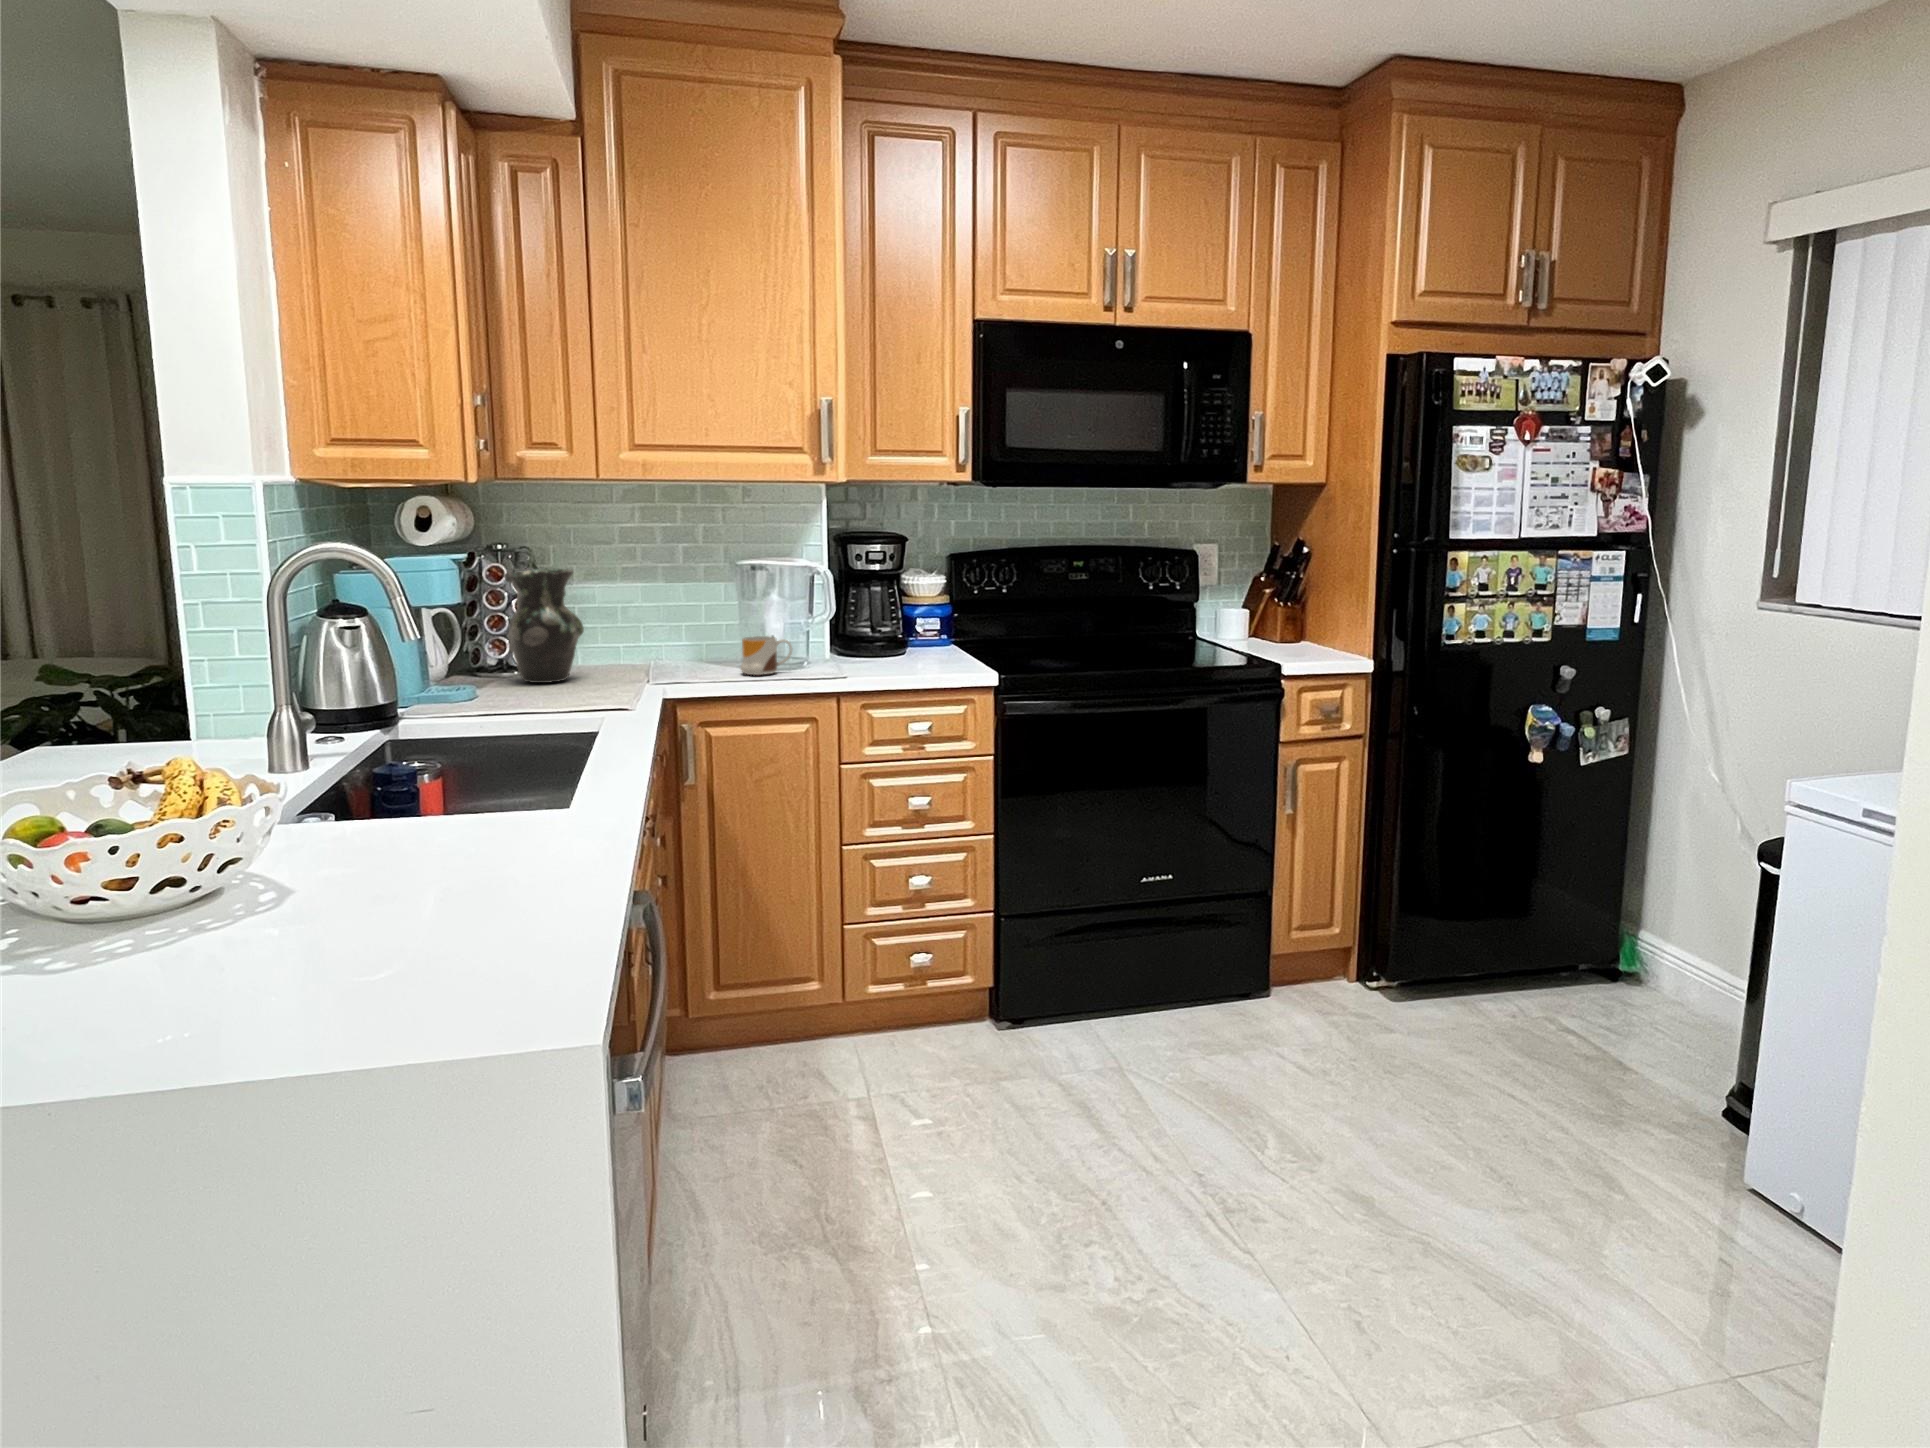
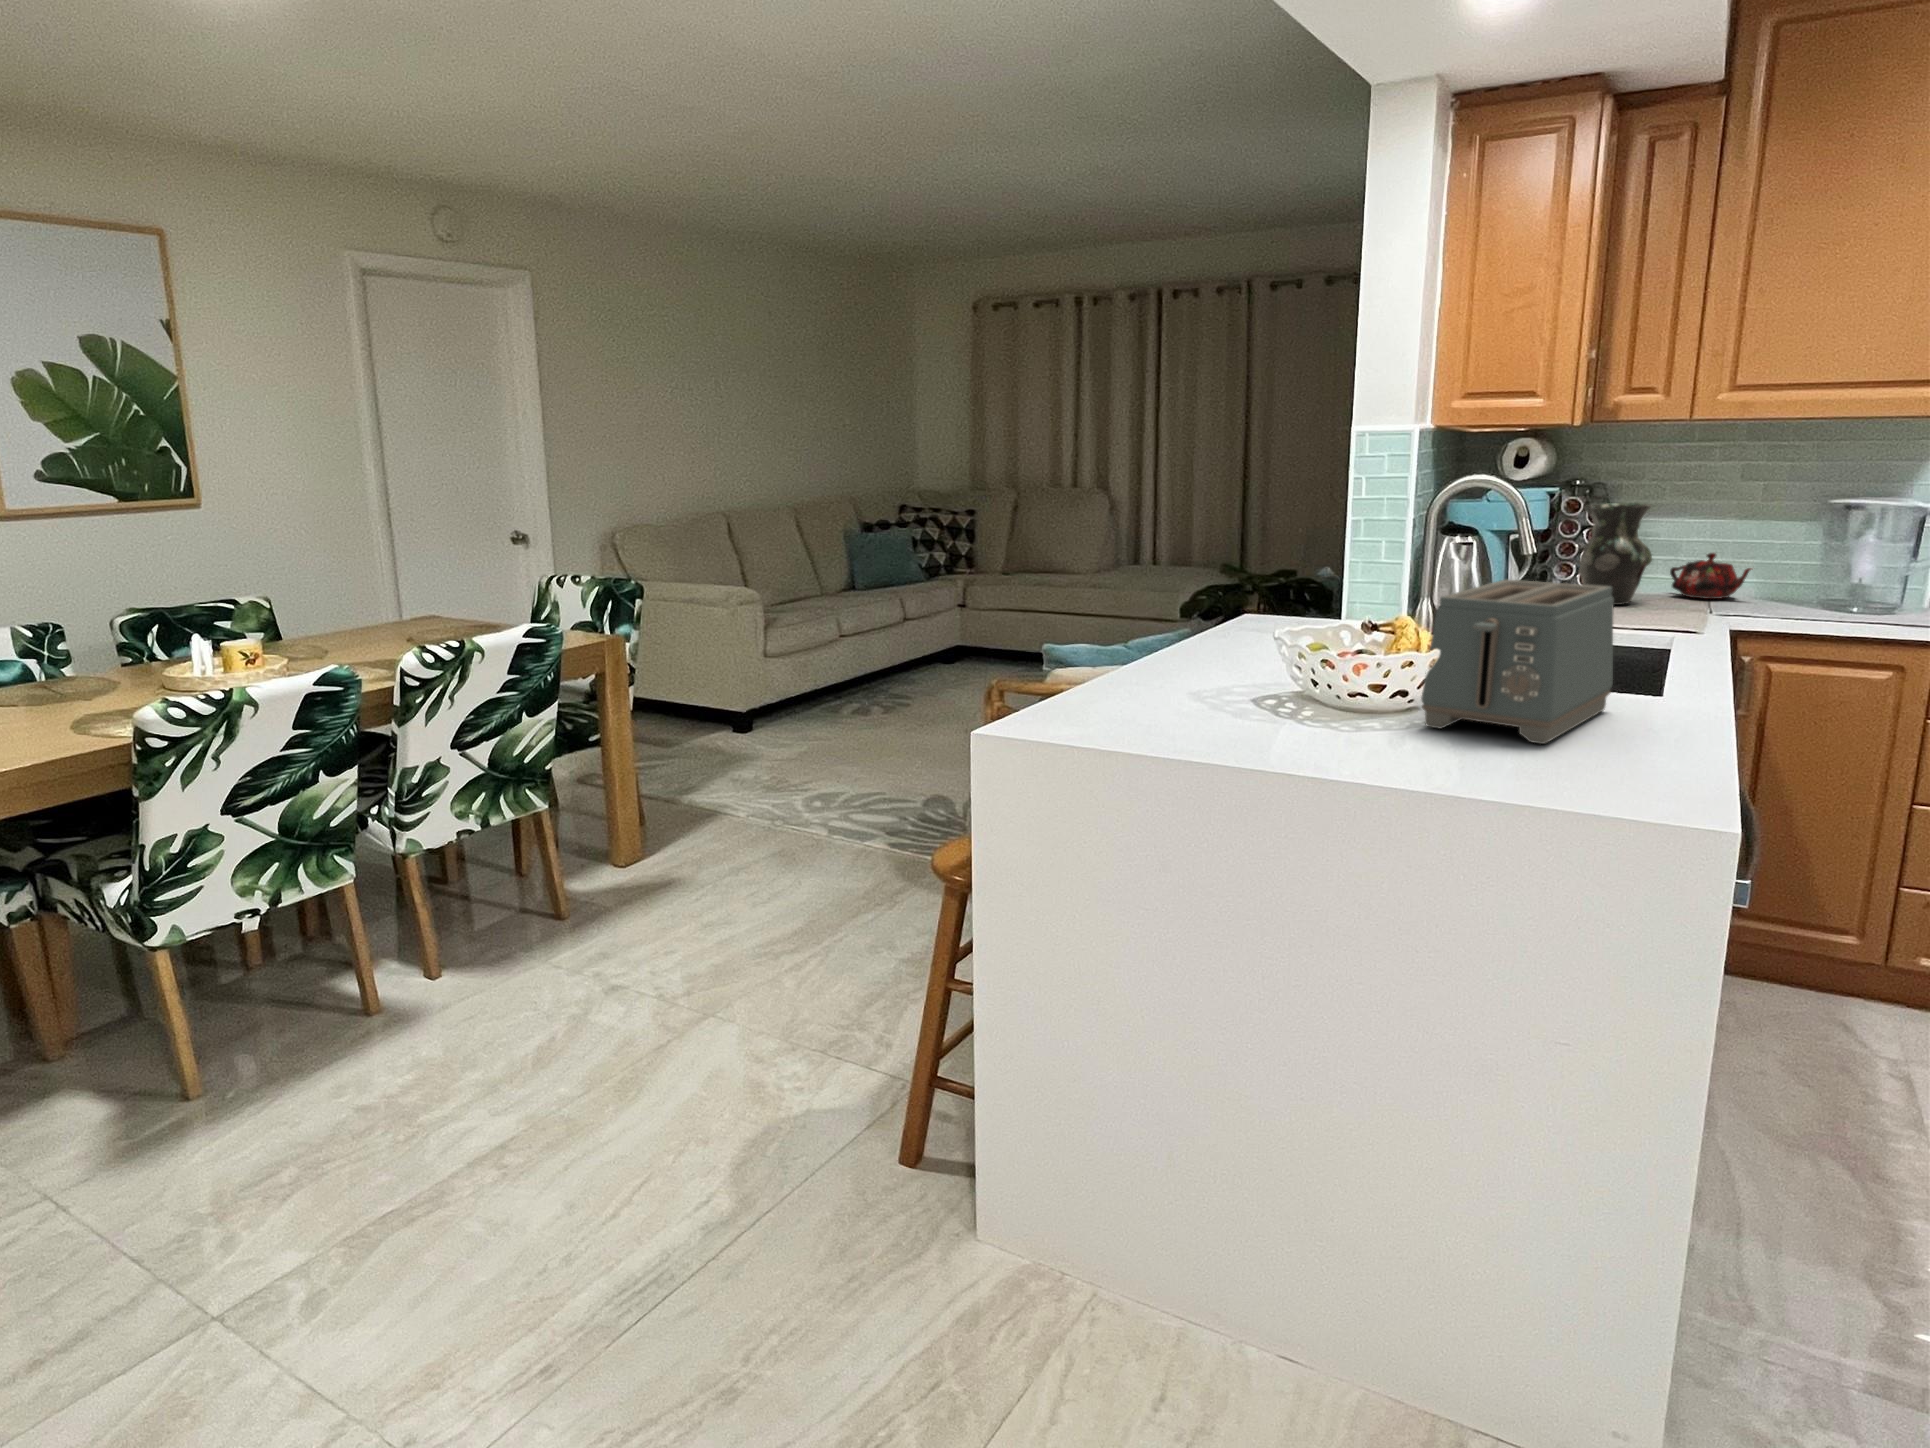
teapot: none [608,618,683,666] -> present [1670,553,1751,599]
mug: present [740,636,792,675] -> none [1816,577,1884,616]
toaster: none [193,684,502,933] -> present [1421,580,1614,744]

